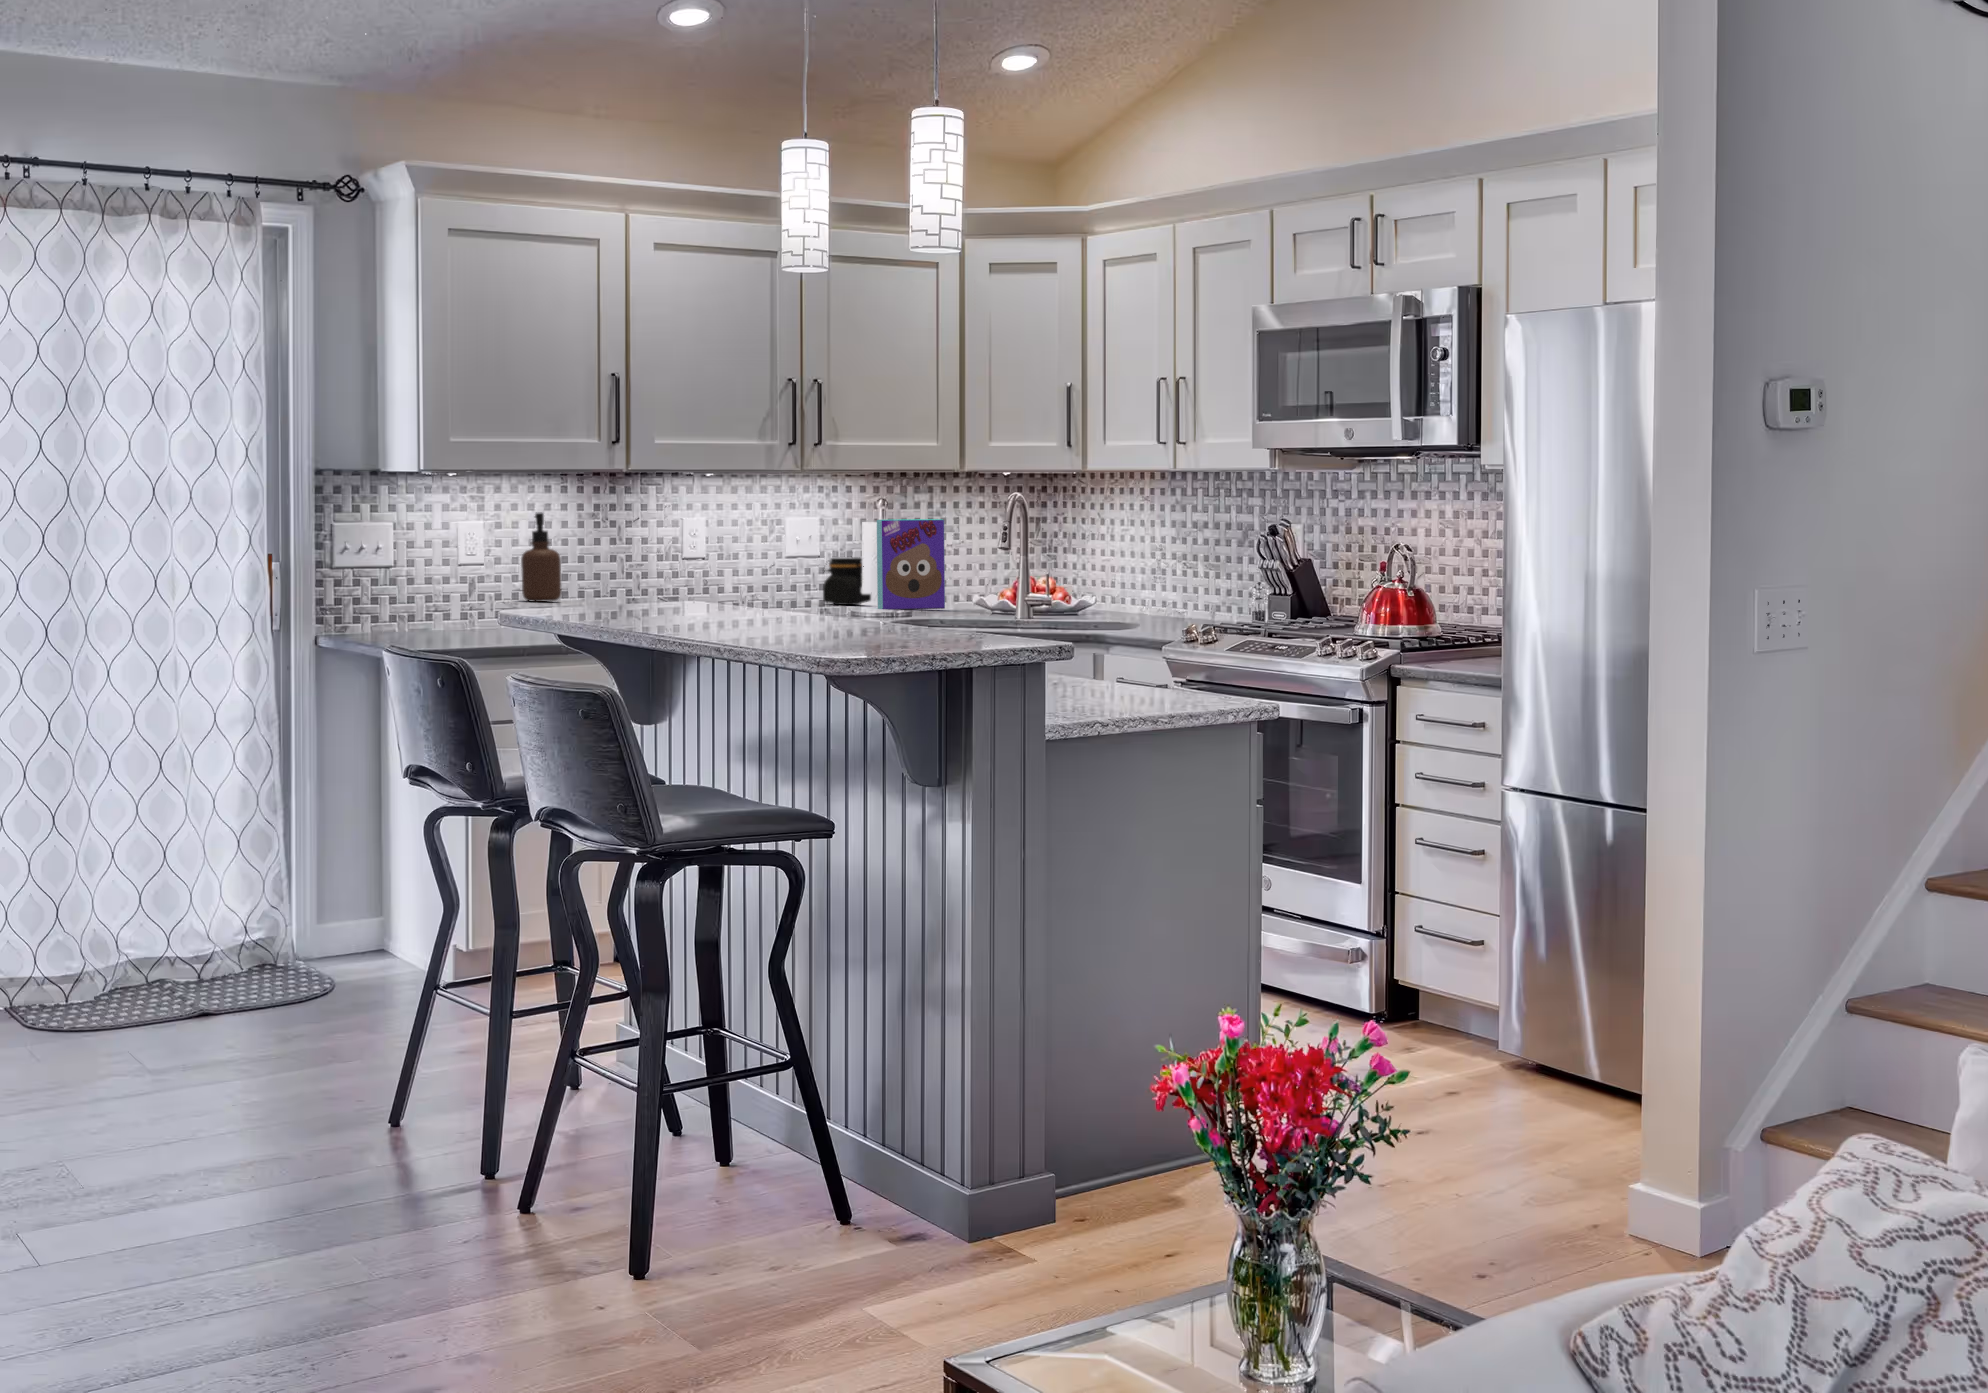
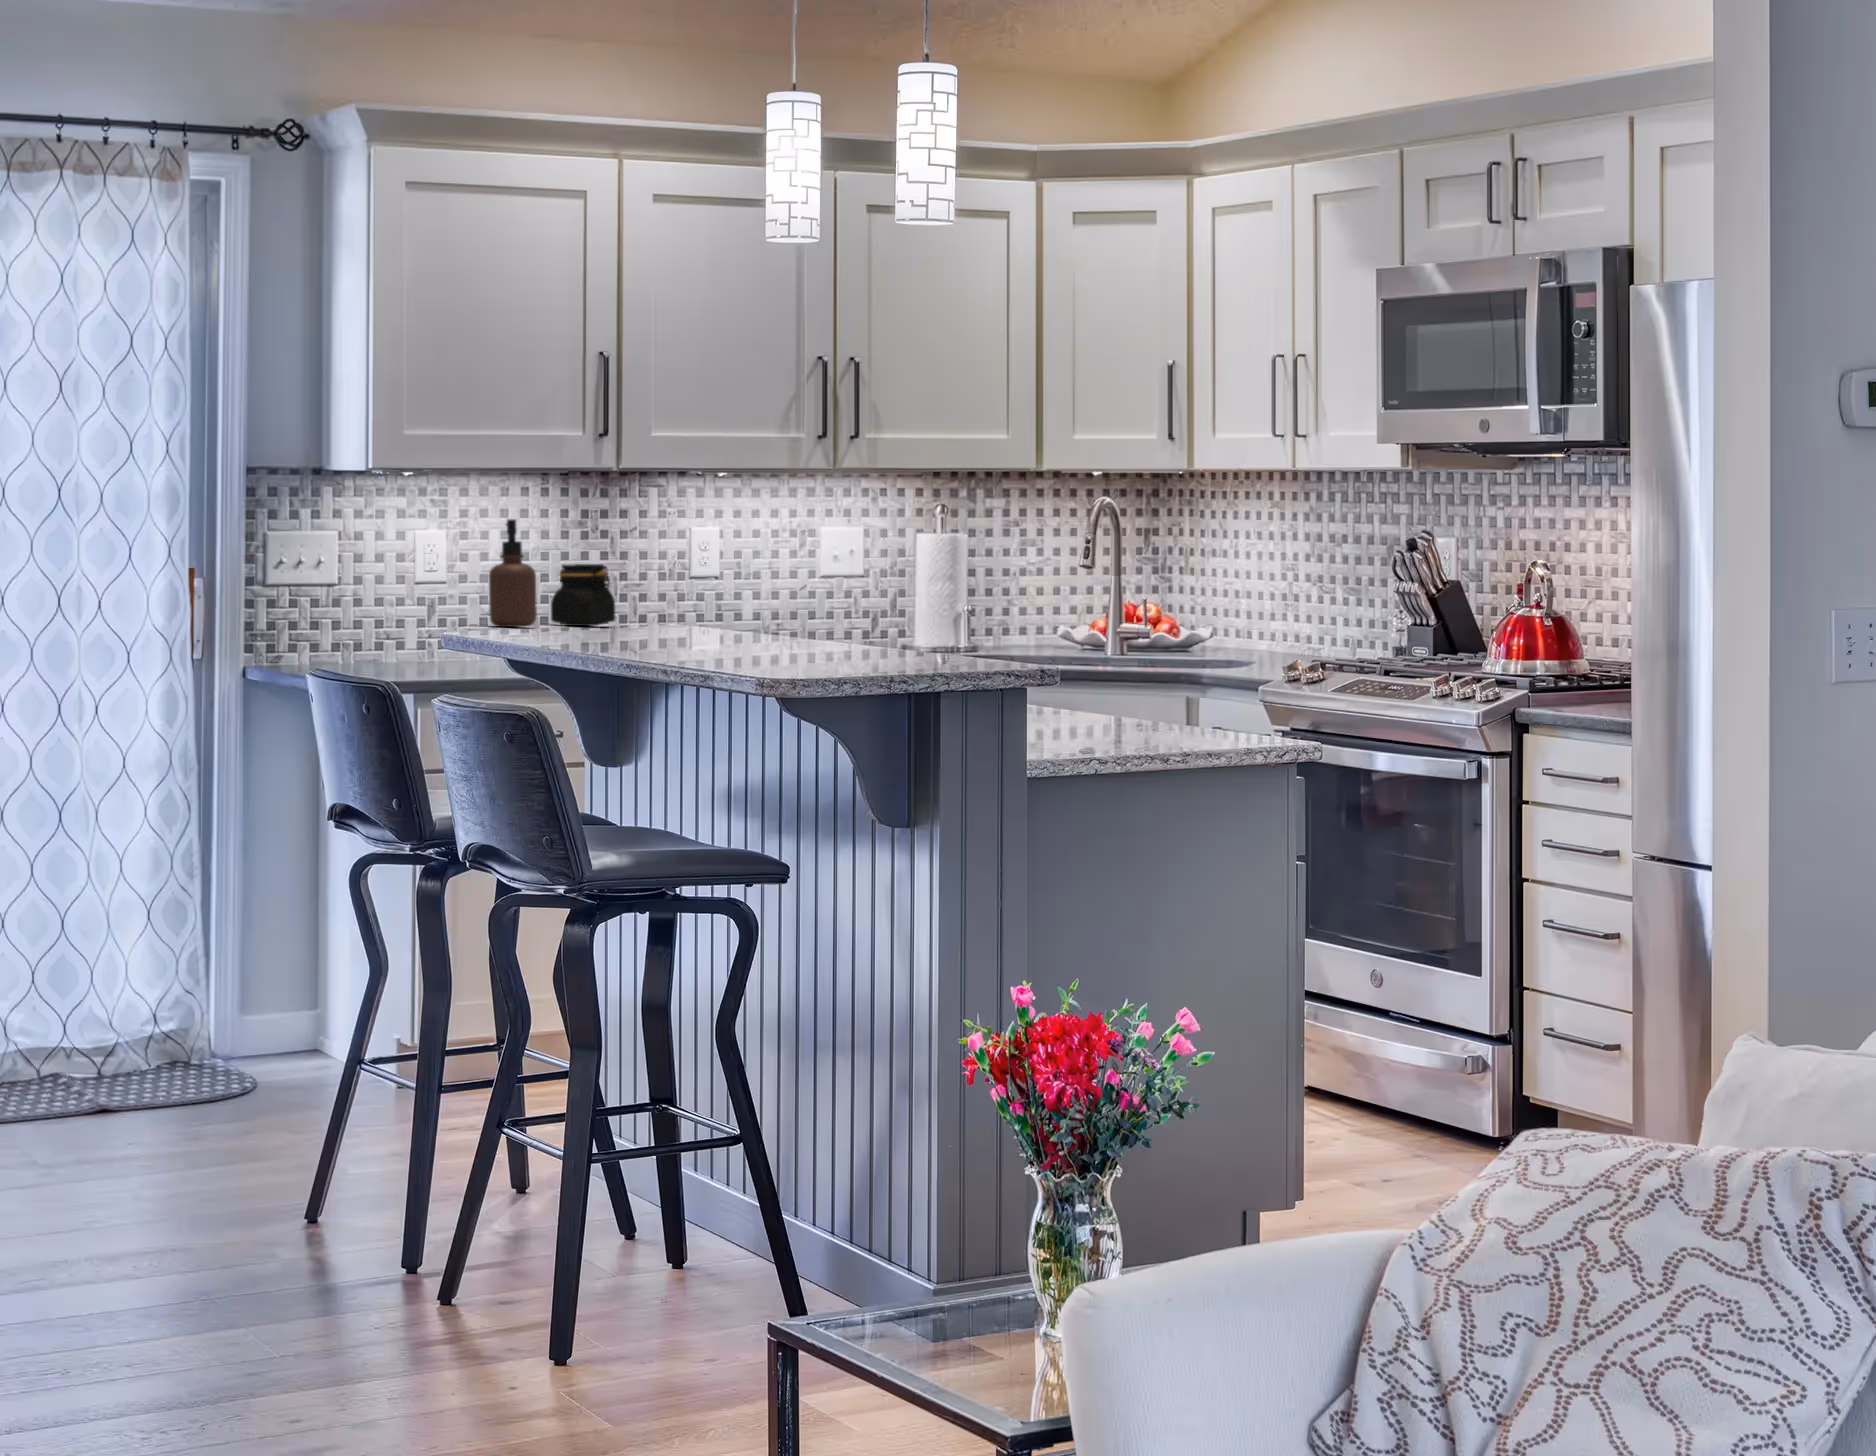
cereal box: present [877,519,945,610] -> none [930,529,1014,642]
jar: present [823,557,871,605] -> present [551,564,615,626]

